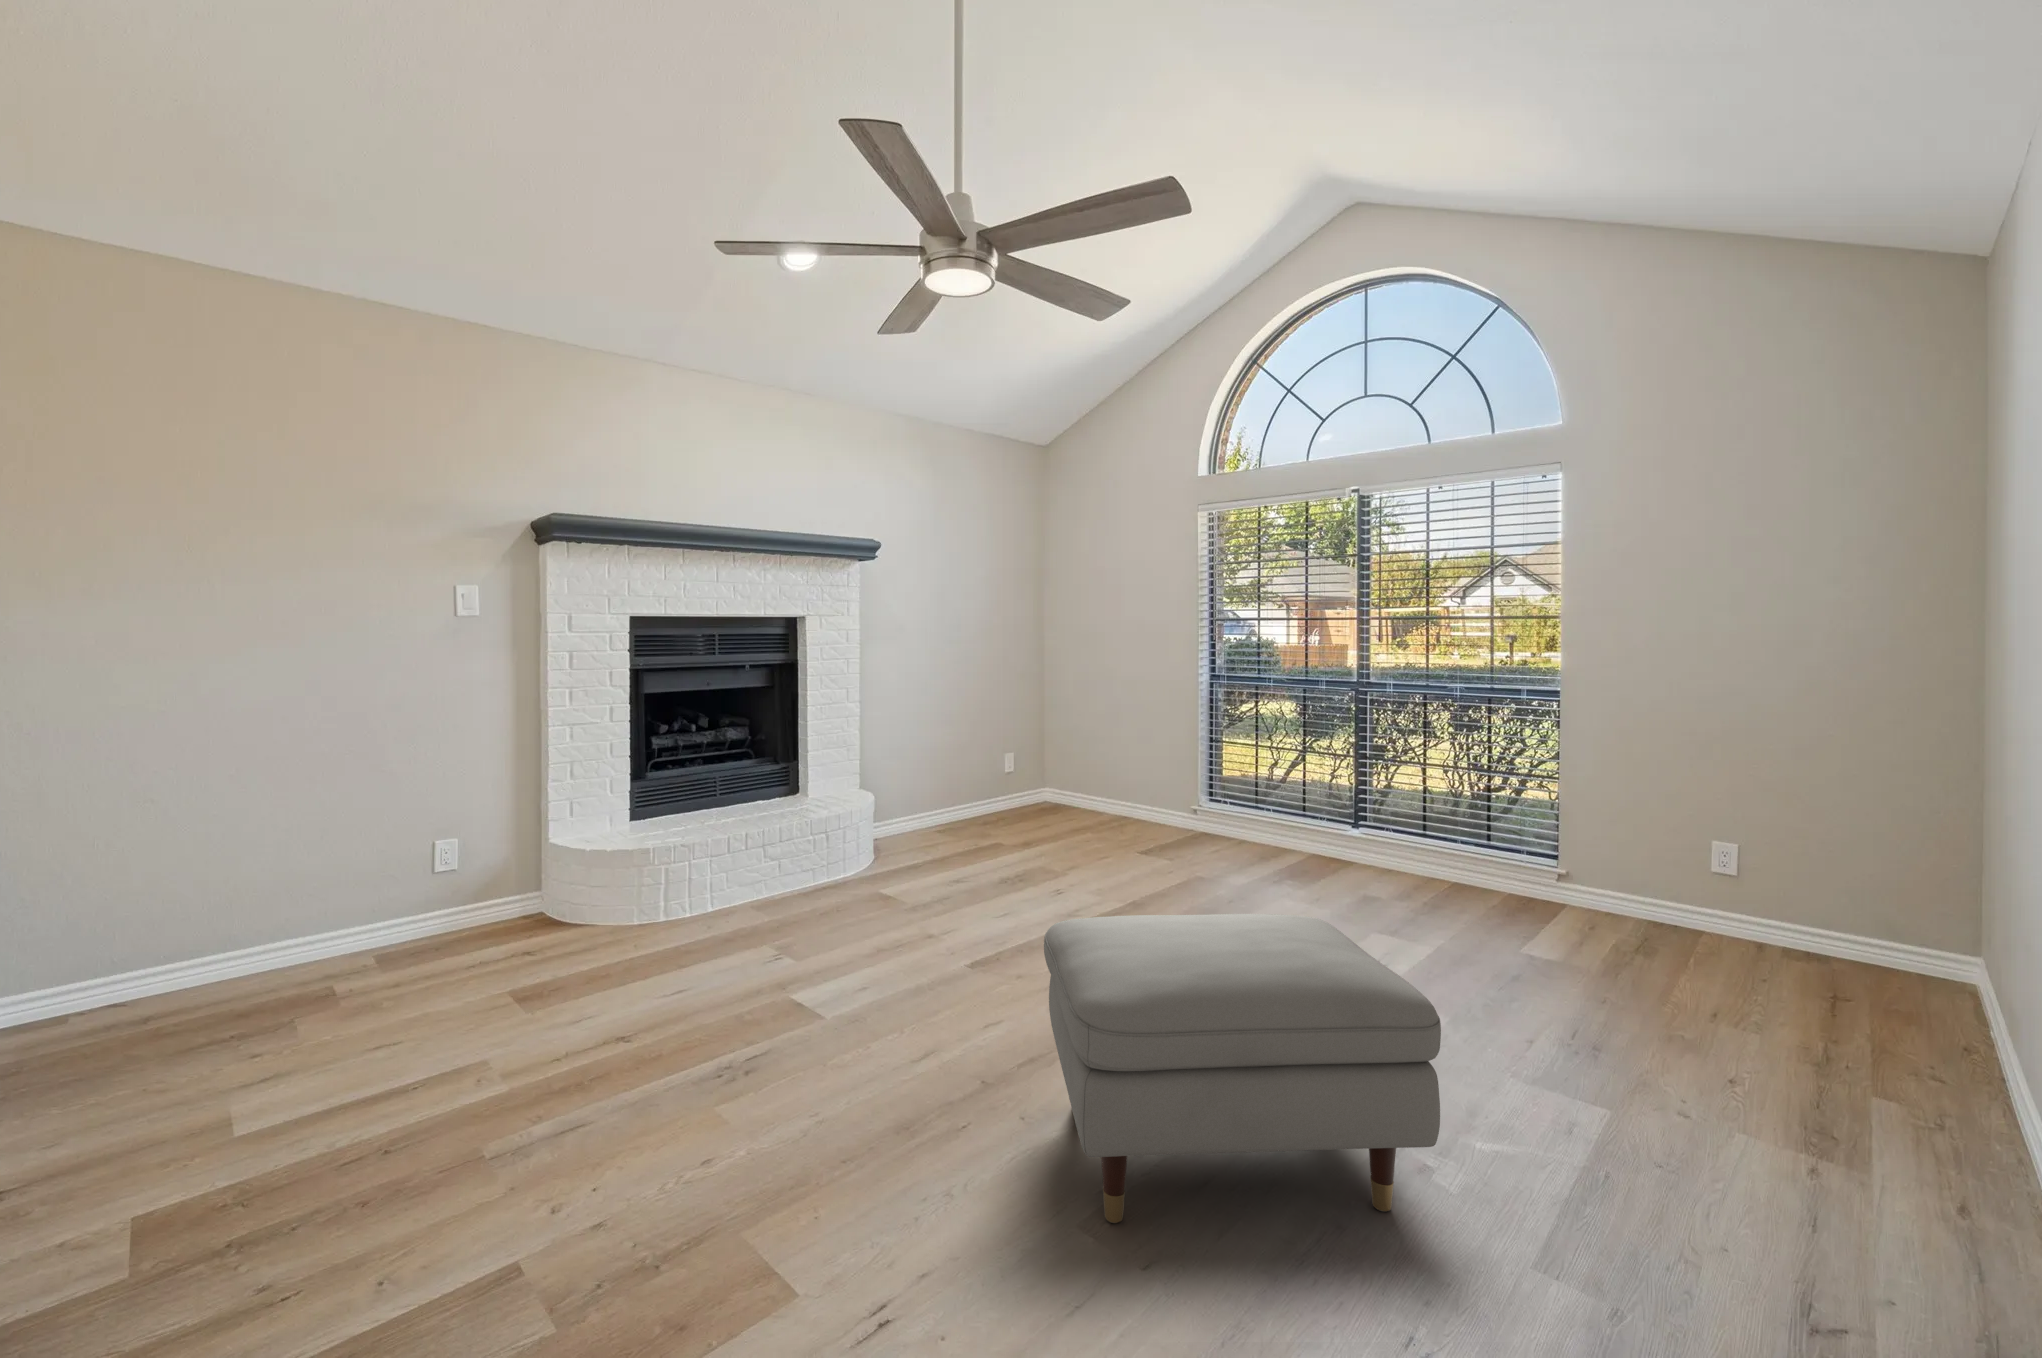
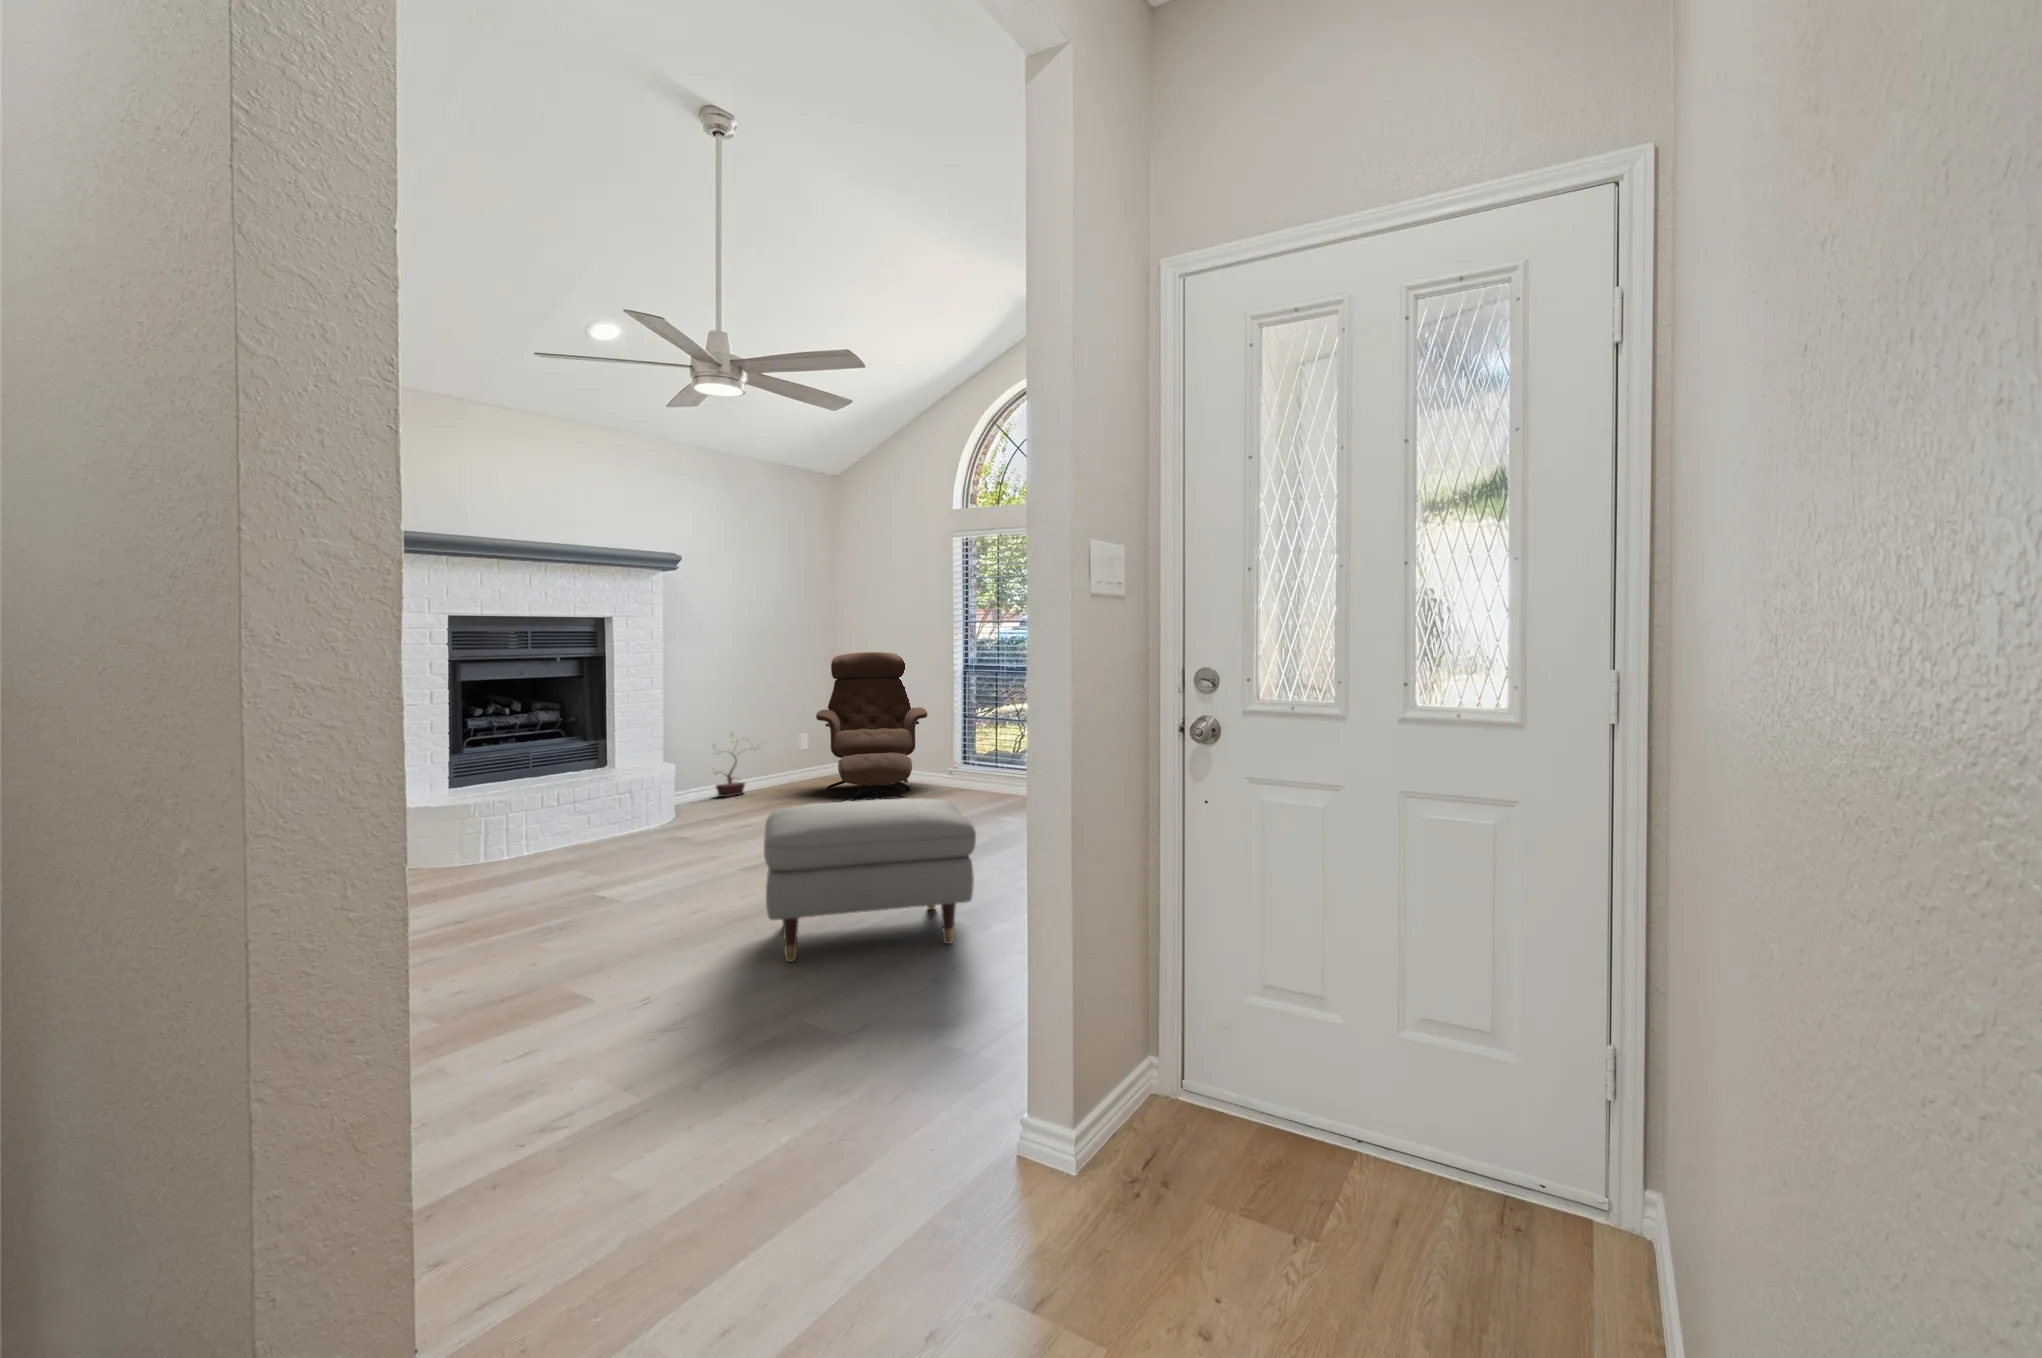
lounge chair: none [1028,658,1162,858] -> present [816,652,928,801]
potted plant: none [910,750,971,831] -> present [713,732,745,797]

